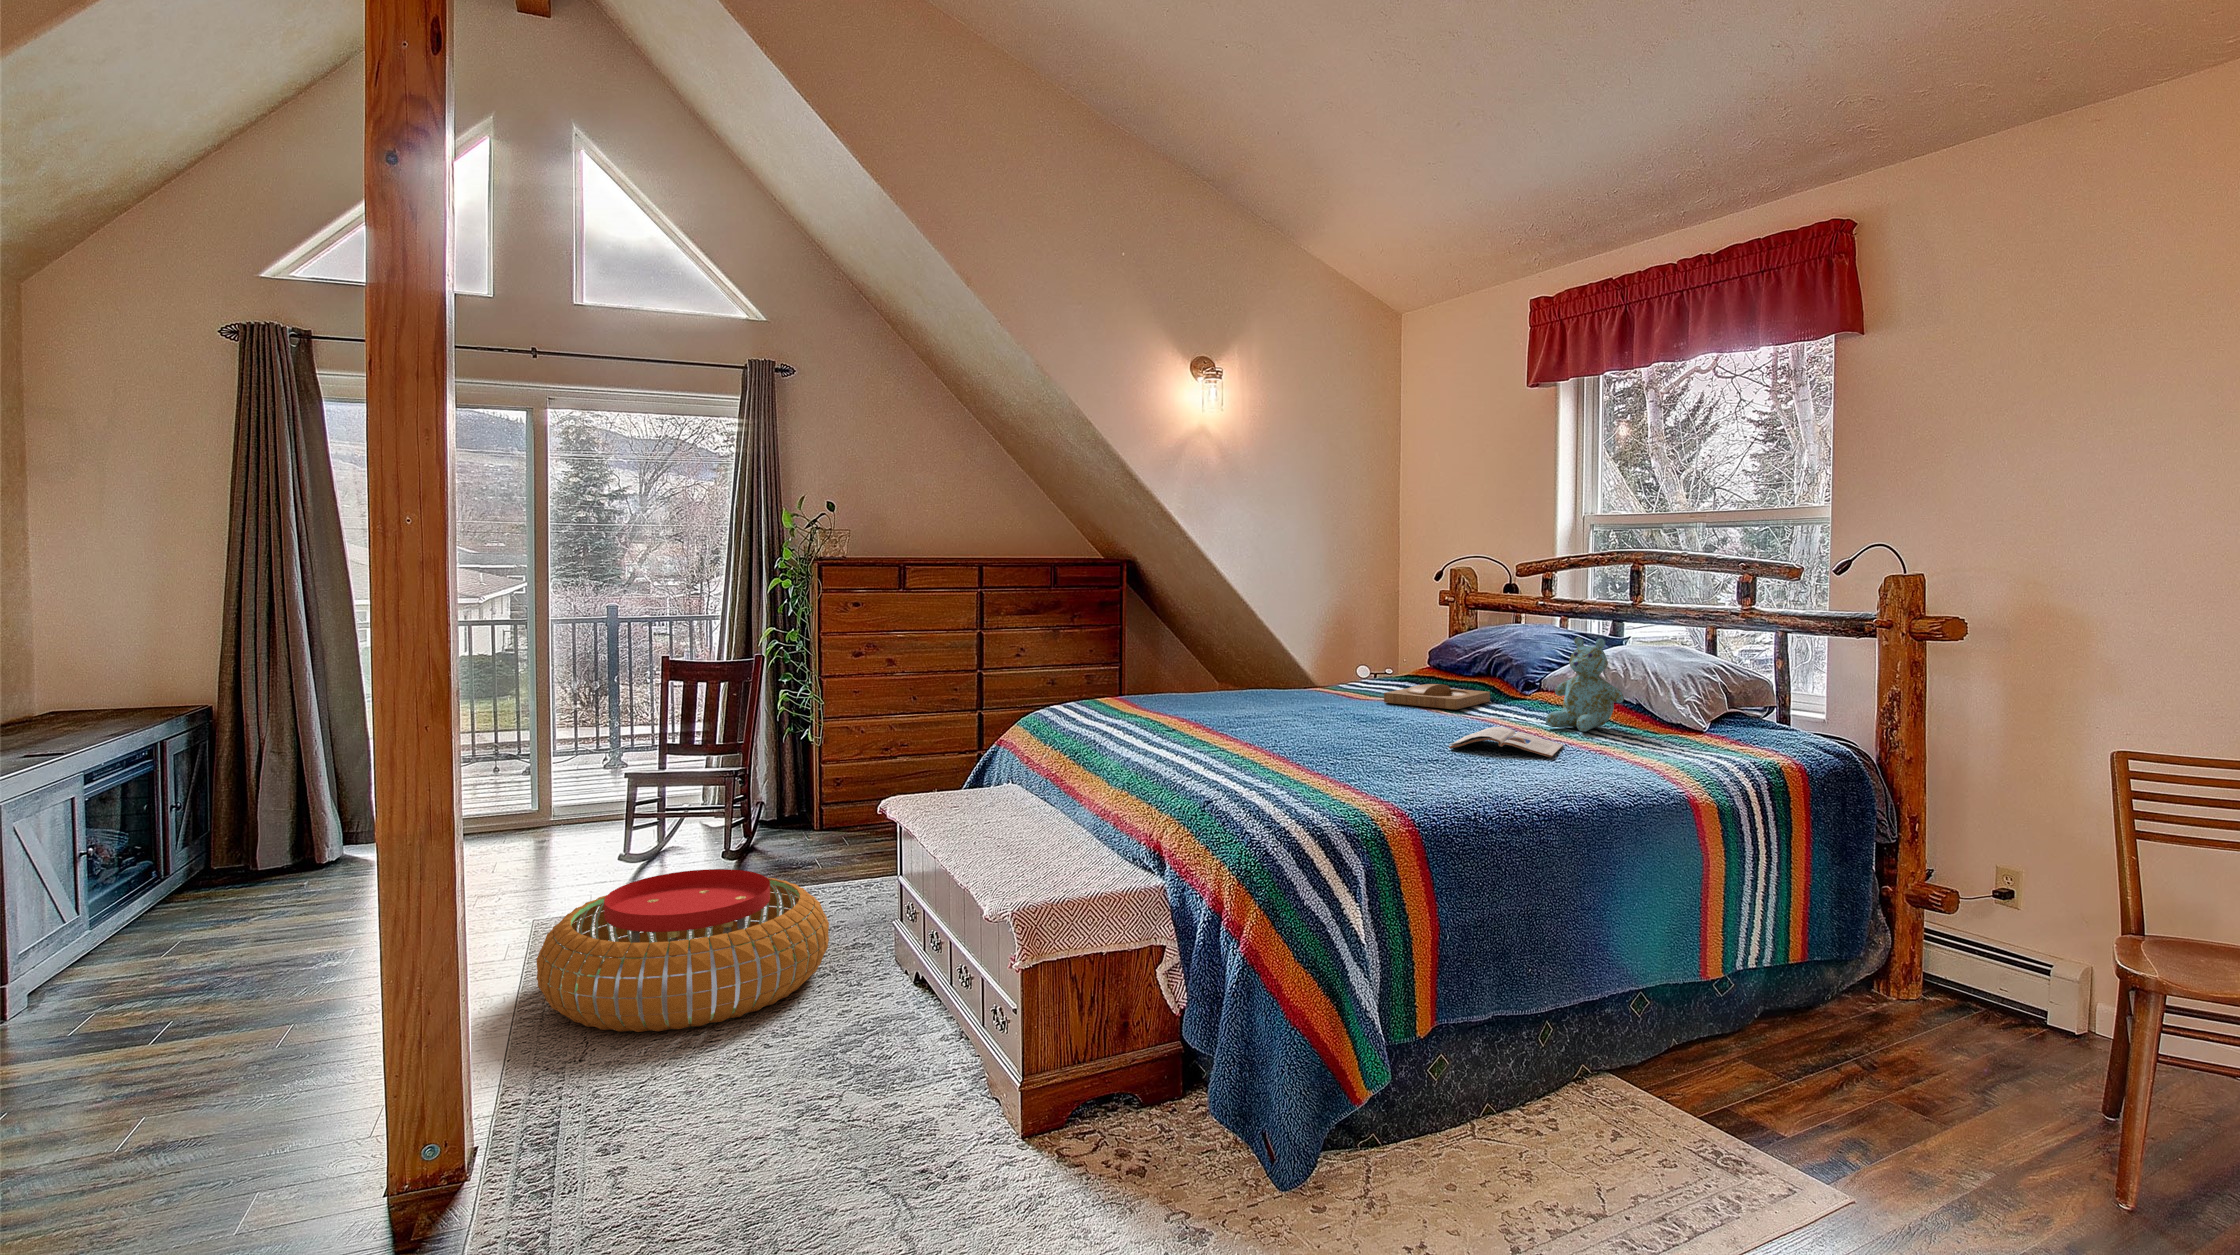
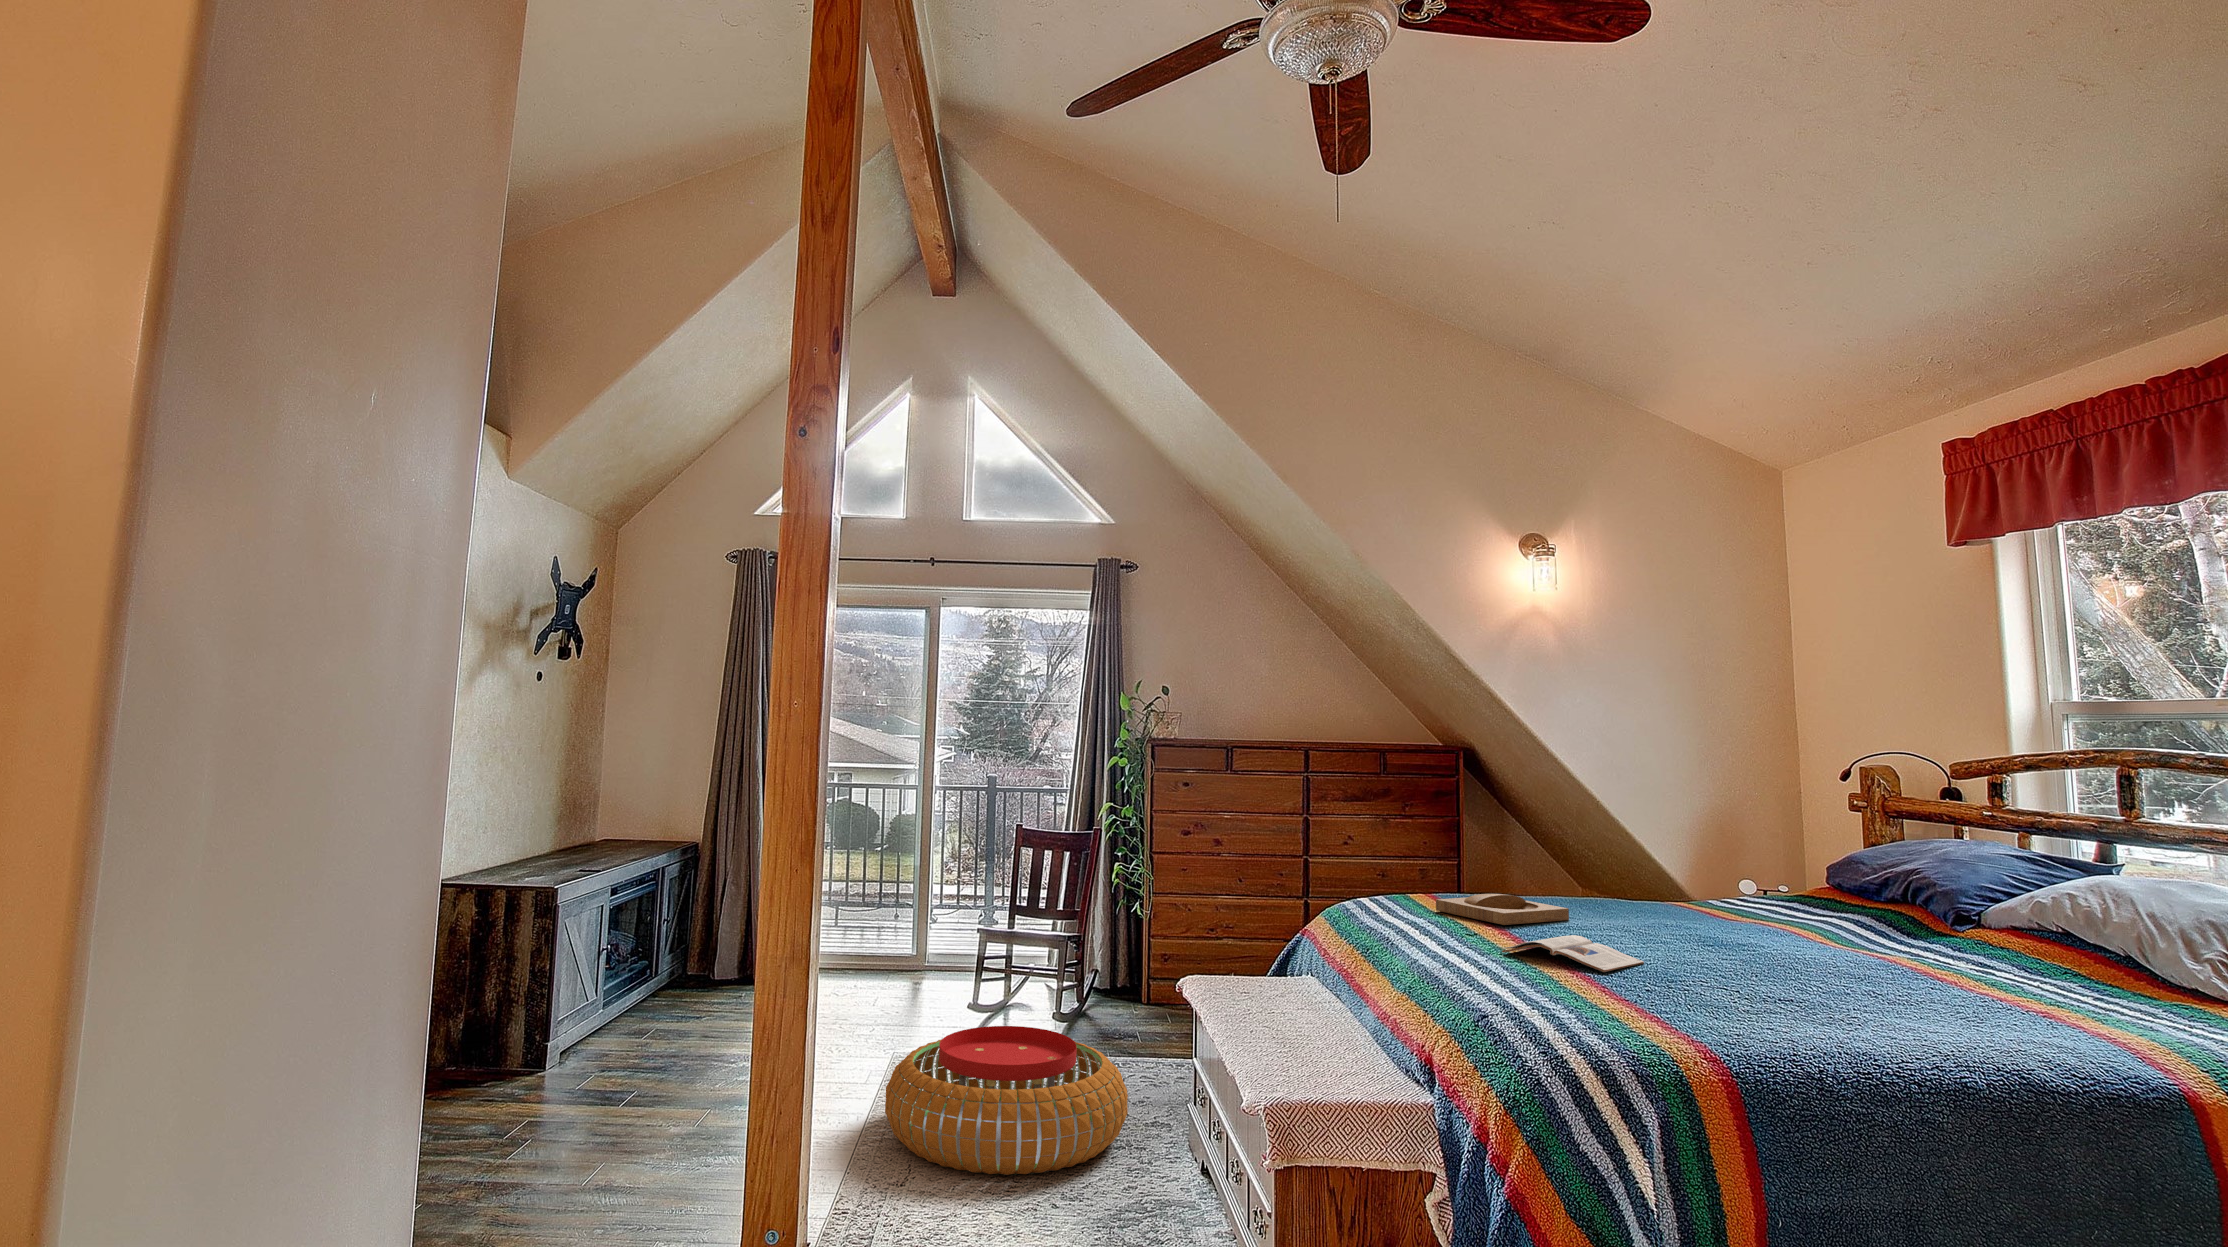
stuffed bear: present [1545,637,1624,732] -> none [1974,863,2096,988]
tray: present [1384,684,1490,709] -> present [1436,894,1569,925]
magazine: present [1449,727,1563,757] -> present [1502,935,1644,972]

